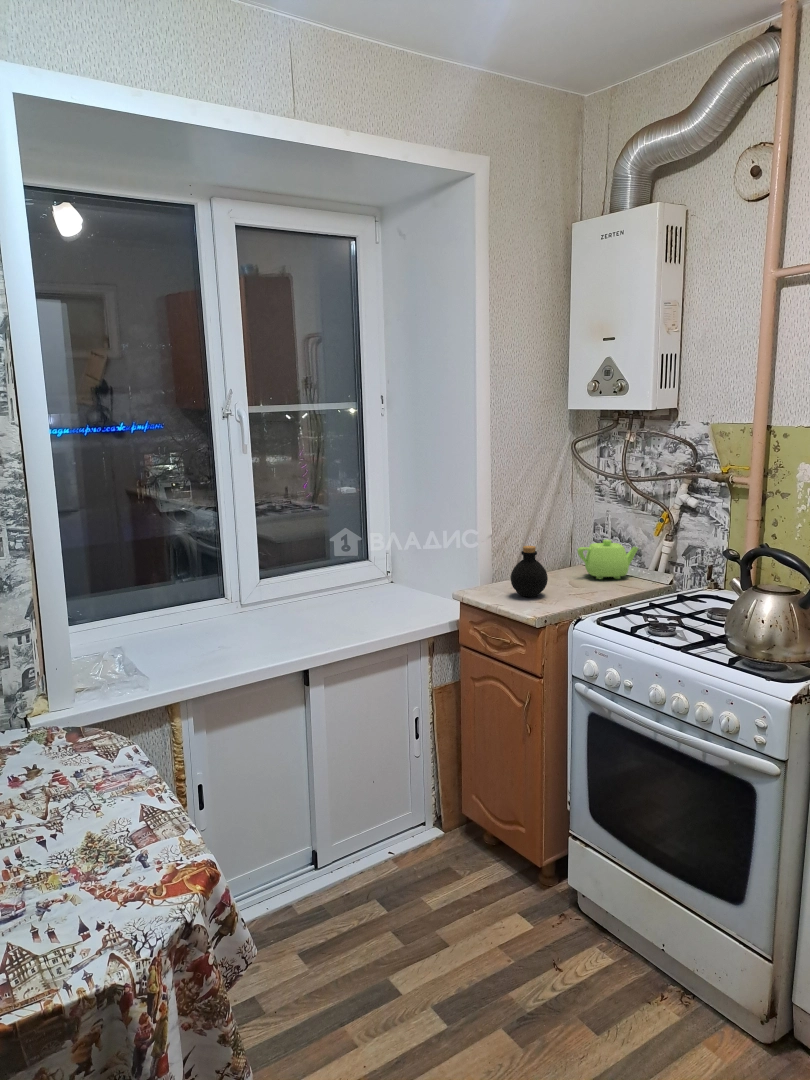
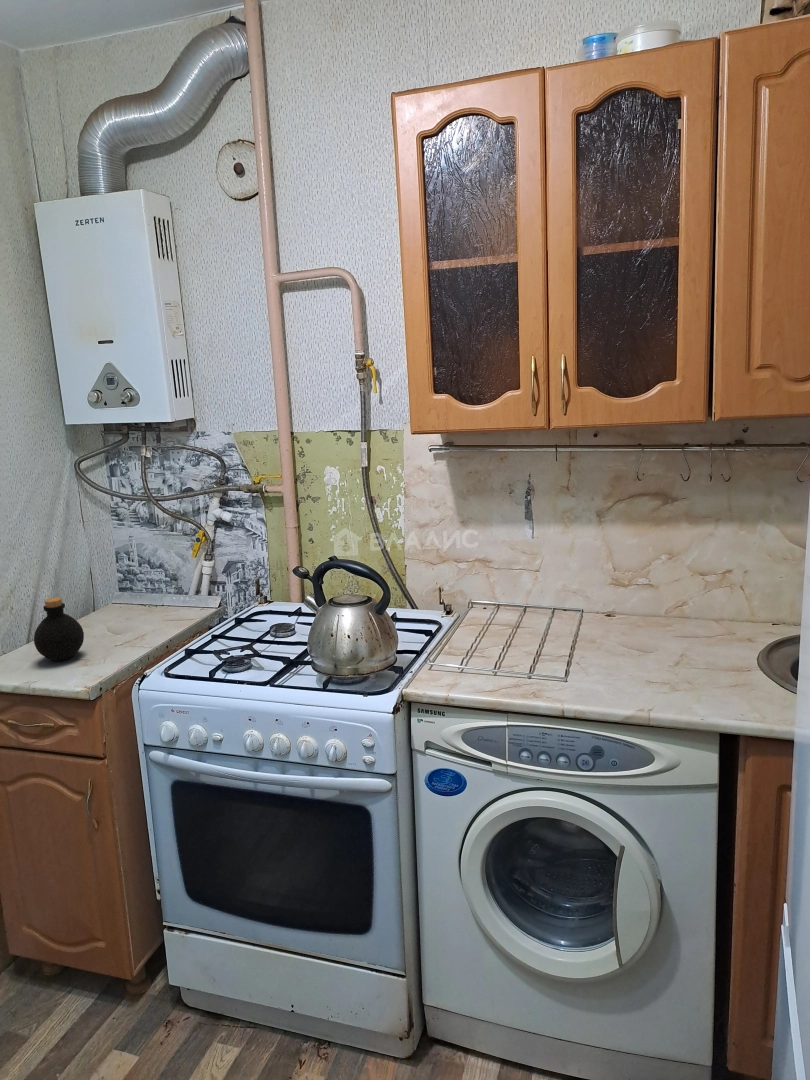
teapot: present [577,540,638,579] -> none [108,570,176,617]

